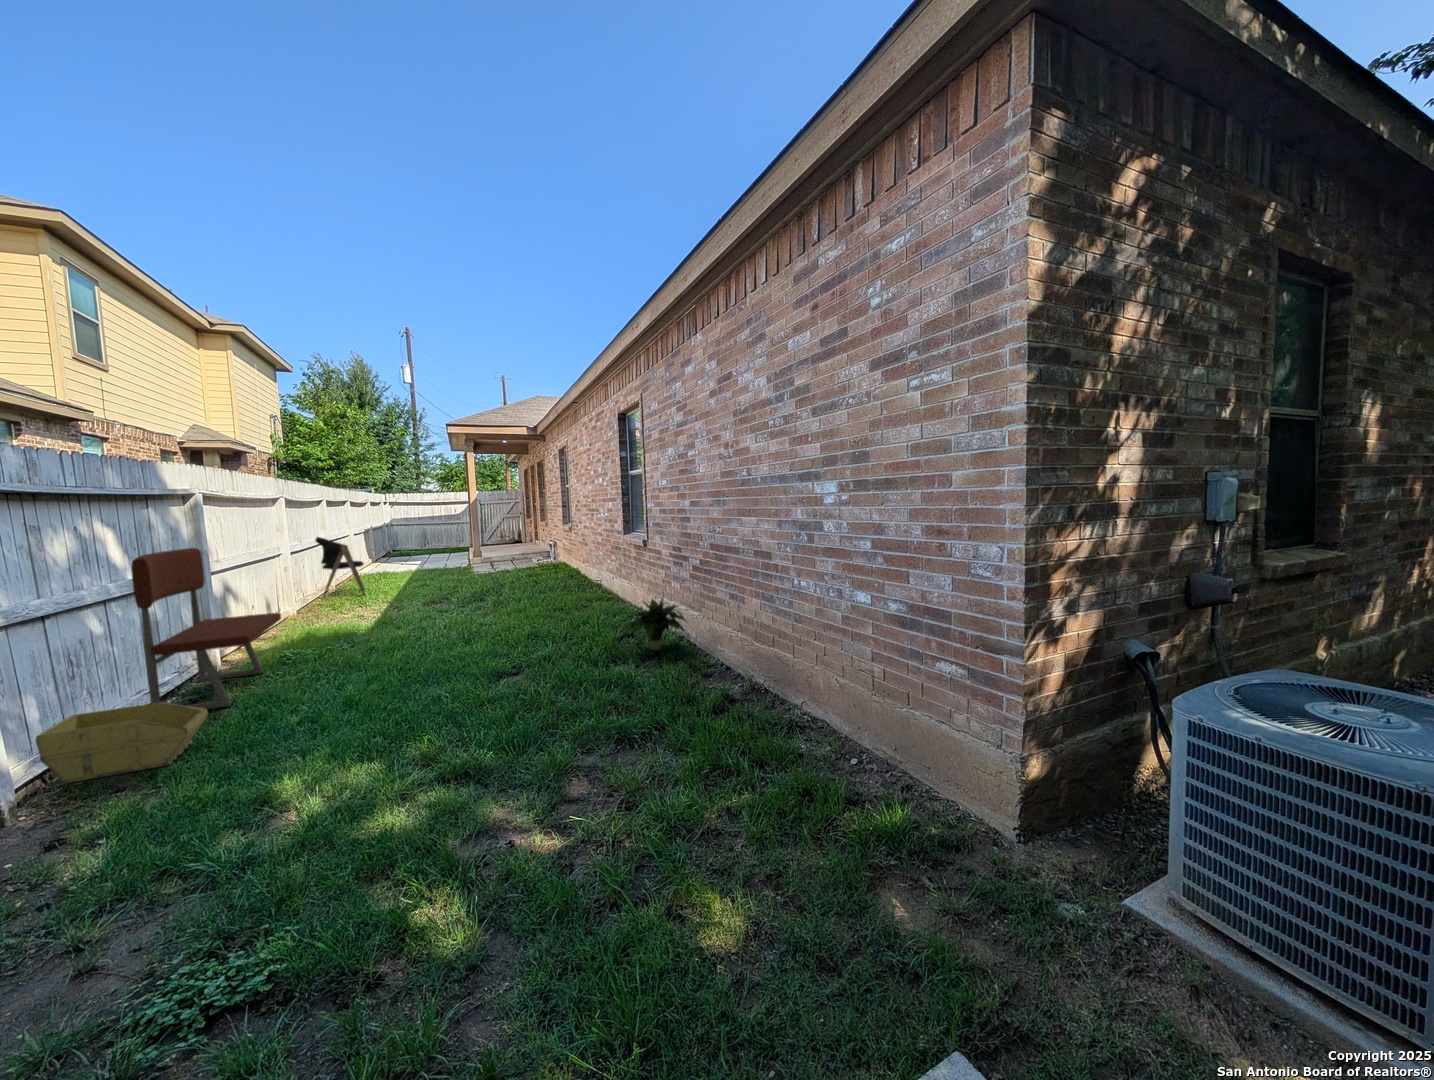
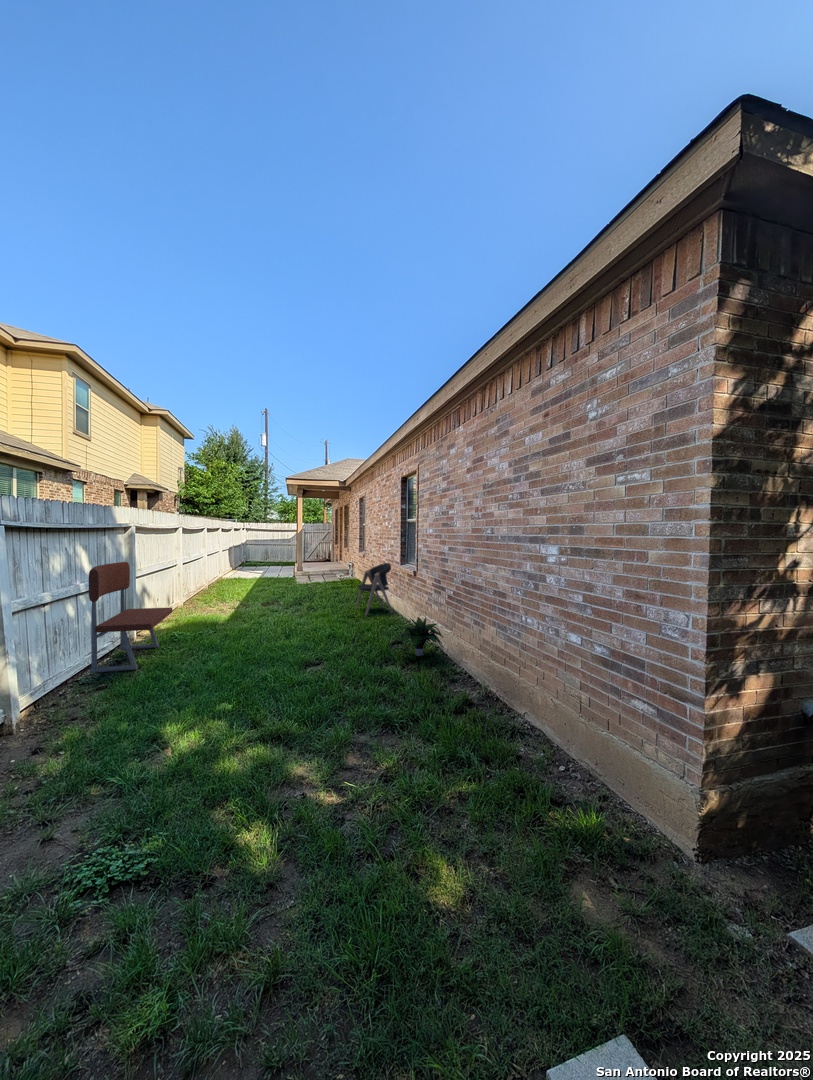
chair: present [316,537,365,598] -> present [355,563,392,616]
storage bin: present [35,702,208,784] -> none [26,665,123,713]

